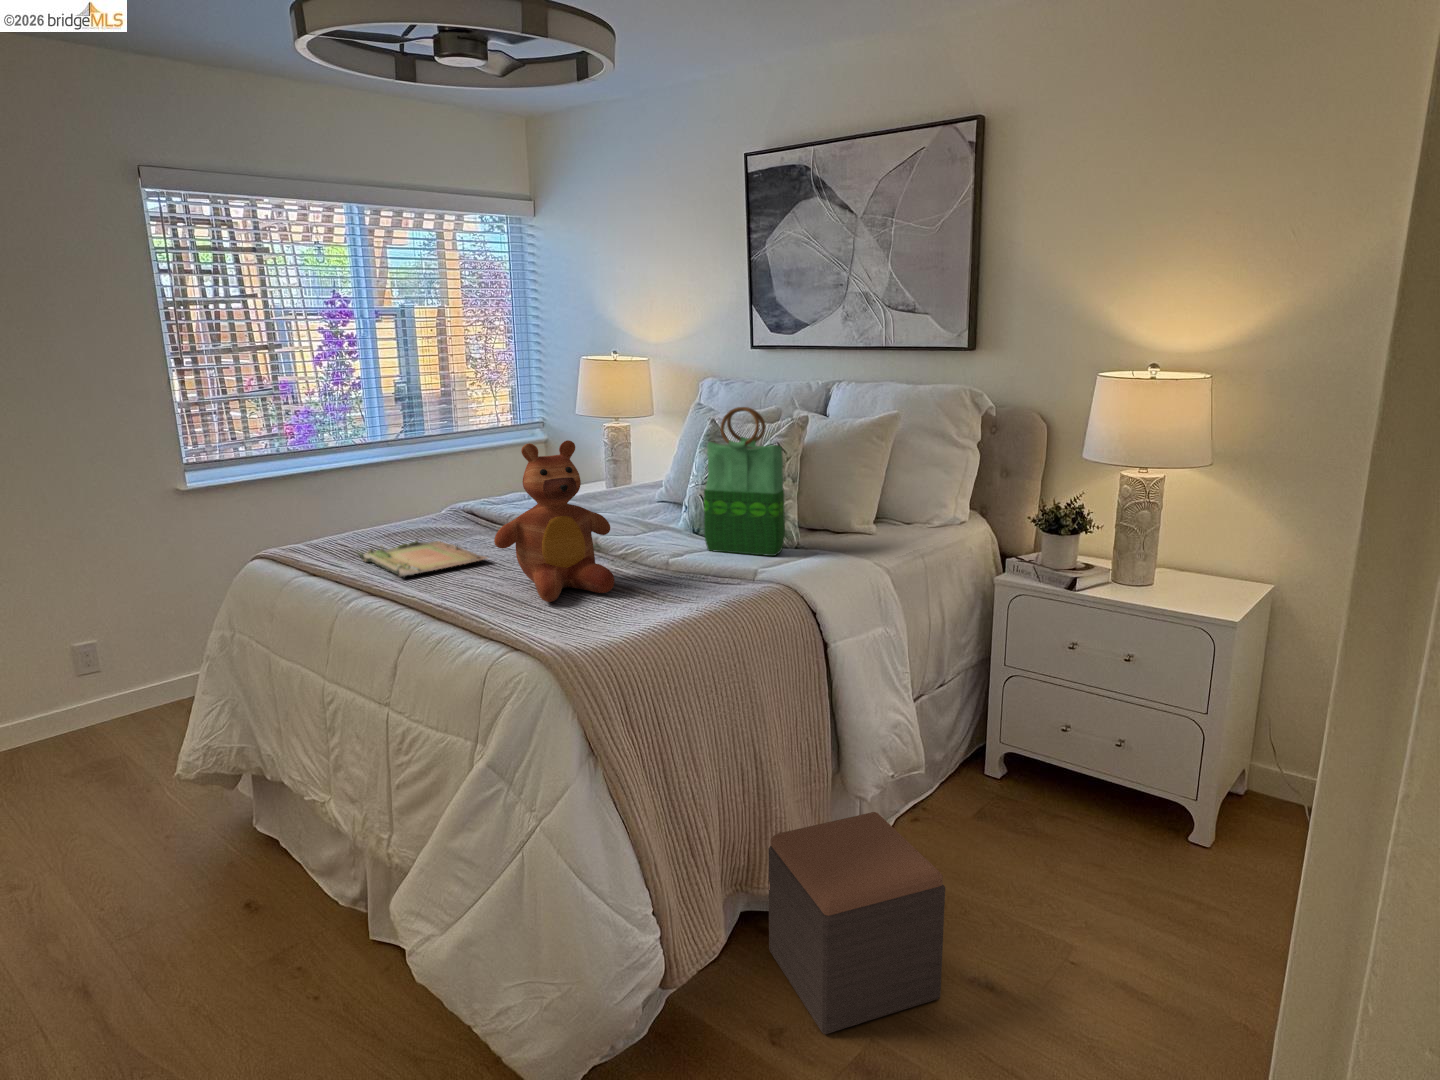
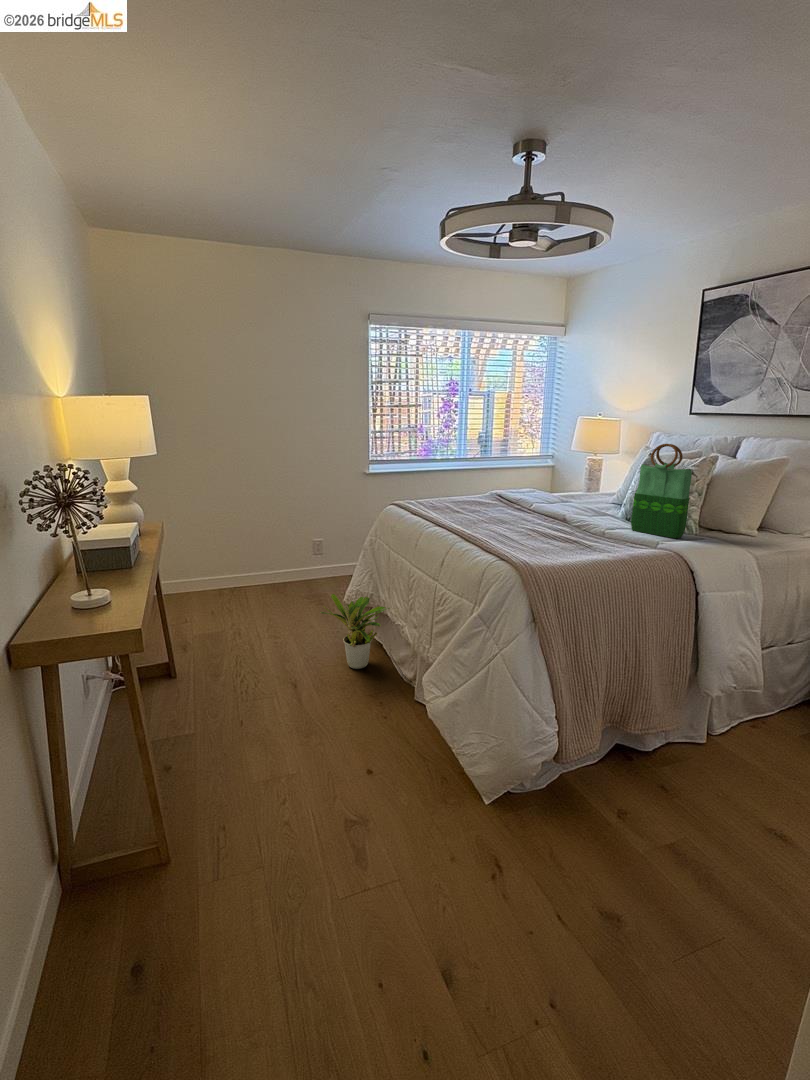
teddy bear: present [494,440,615,602] -> none [504,454,571,542]
tray: present [357,540,488,577] -> none [437,502,502,521]
potted plant: none [119,757,288,918] -> present [320,594,390,669]
footstool: present [769,812,945,1034] -> none [629,701,759,835]

